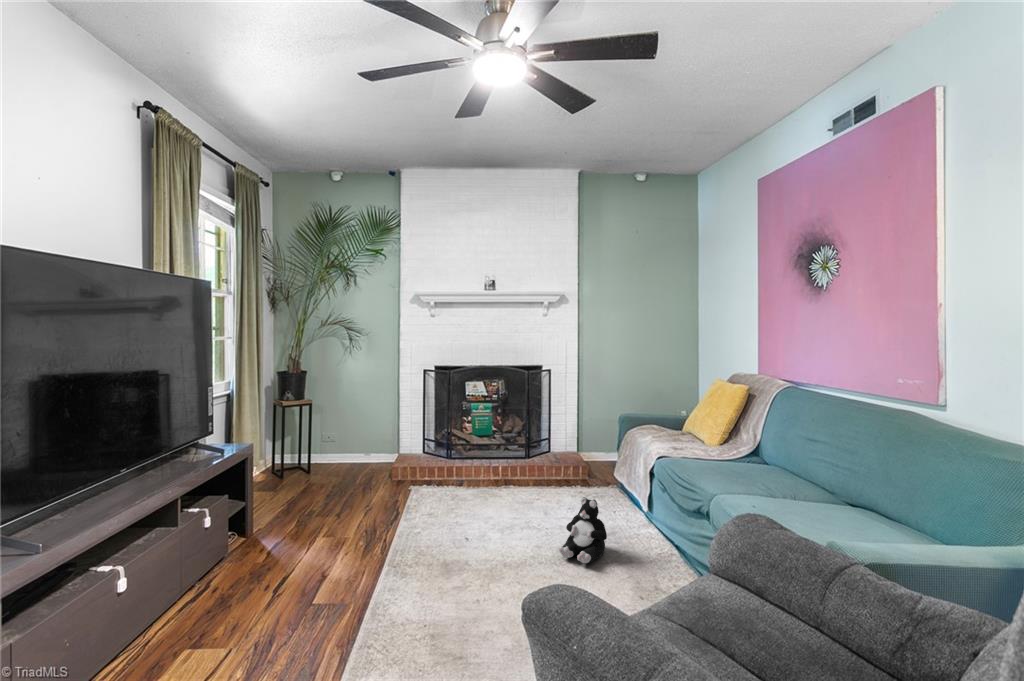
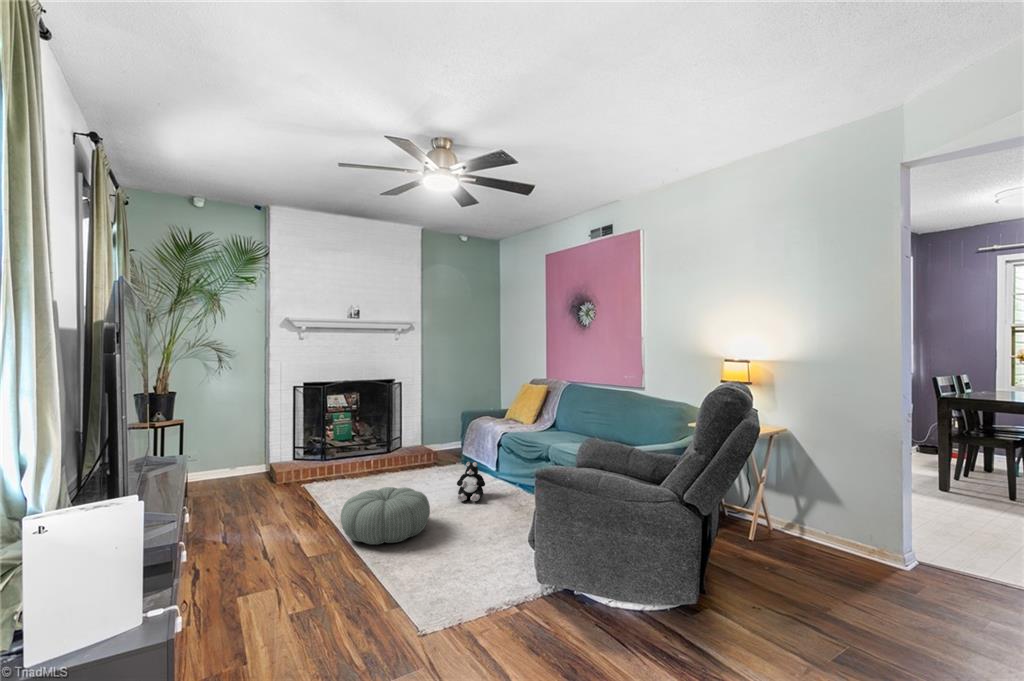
pouf: none [358,522,489,620] -> present [341,487,430,545]

